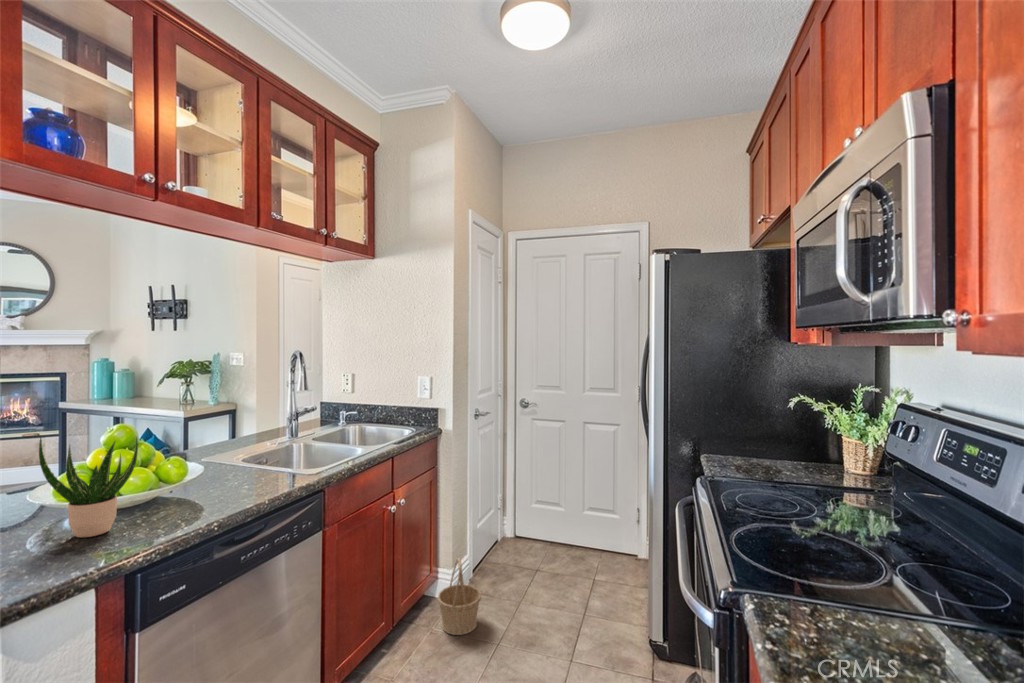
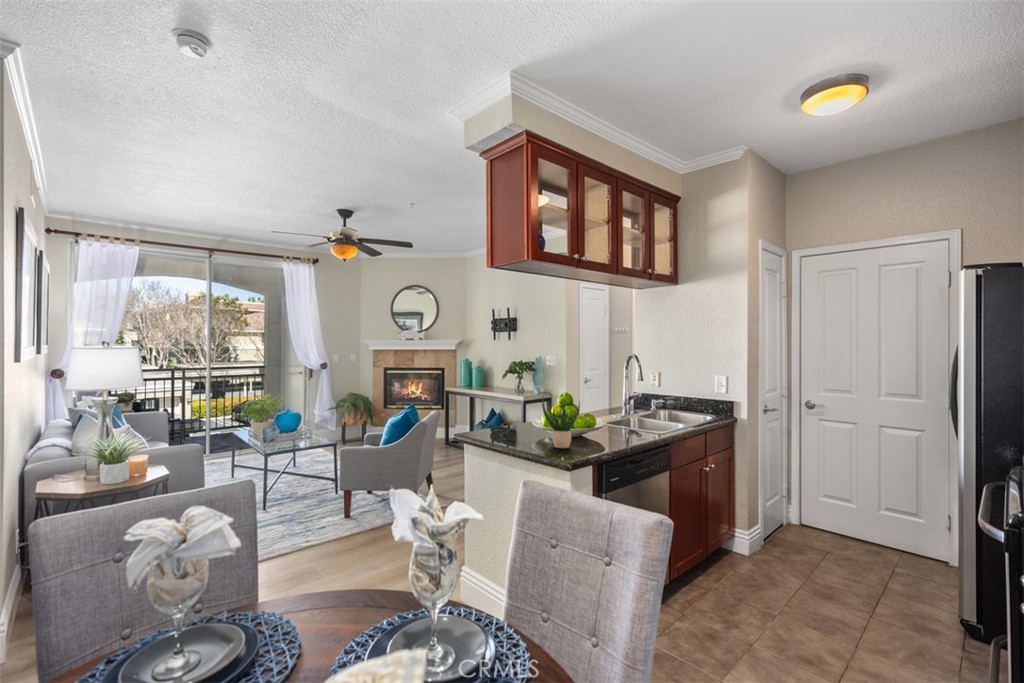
basket: present [437,558,481,635] -> none [737,520,776,579]

